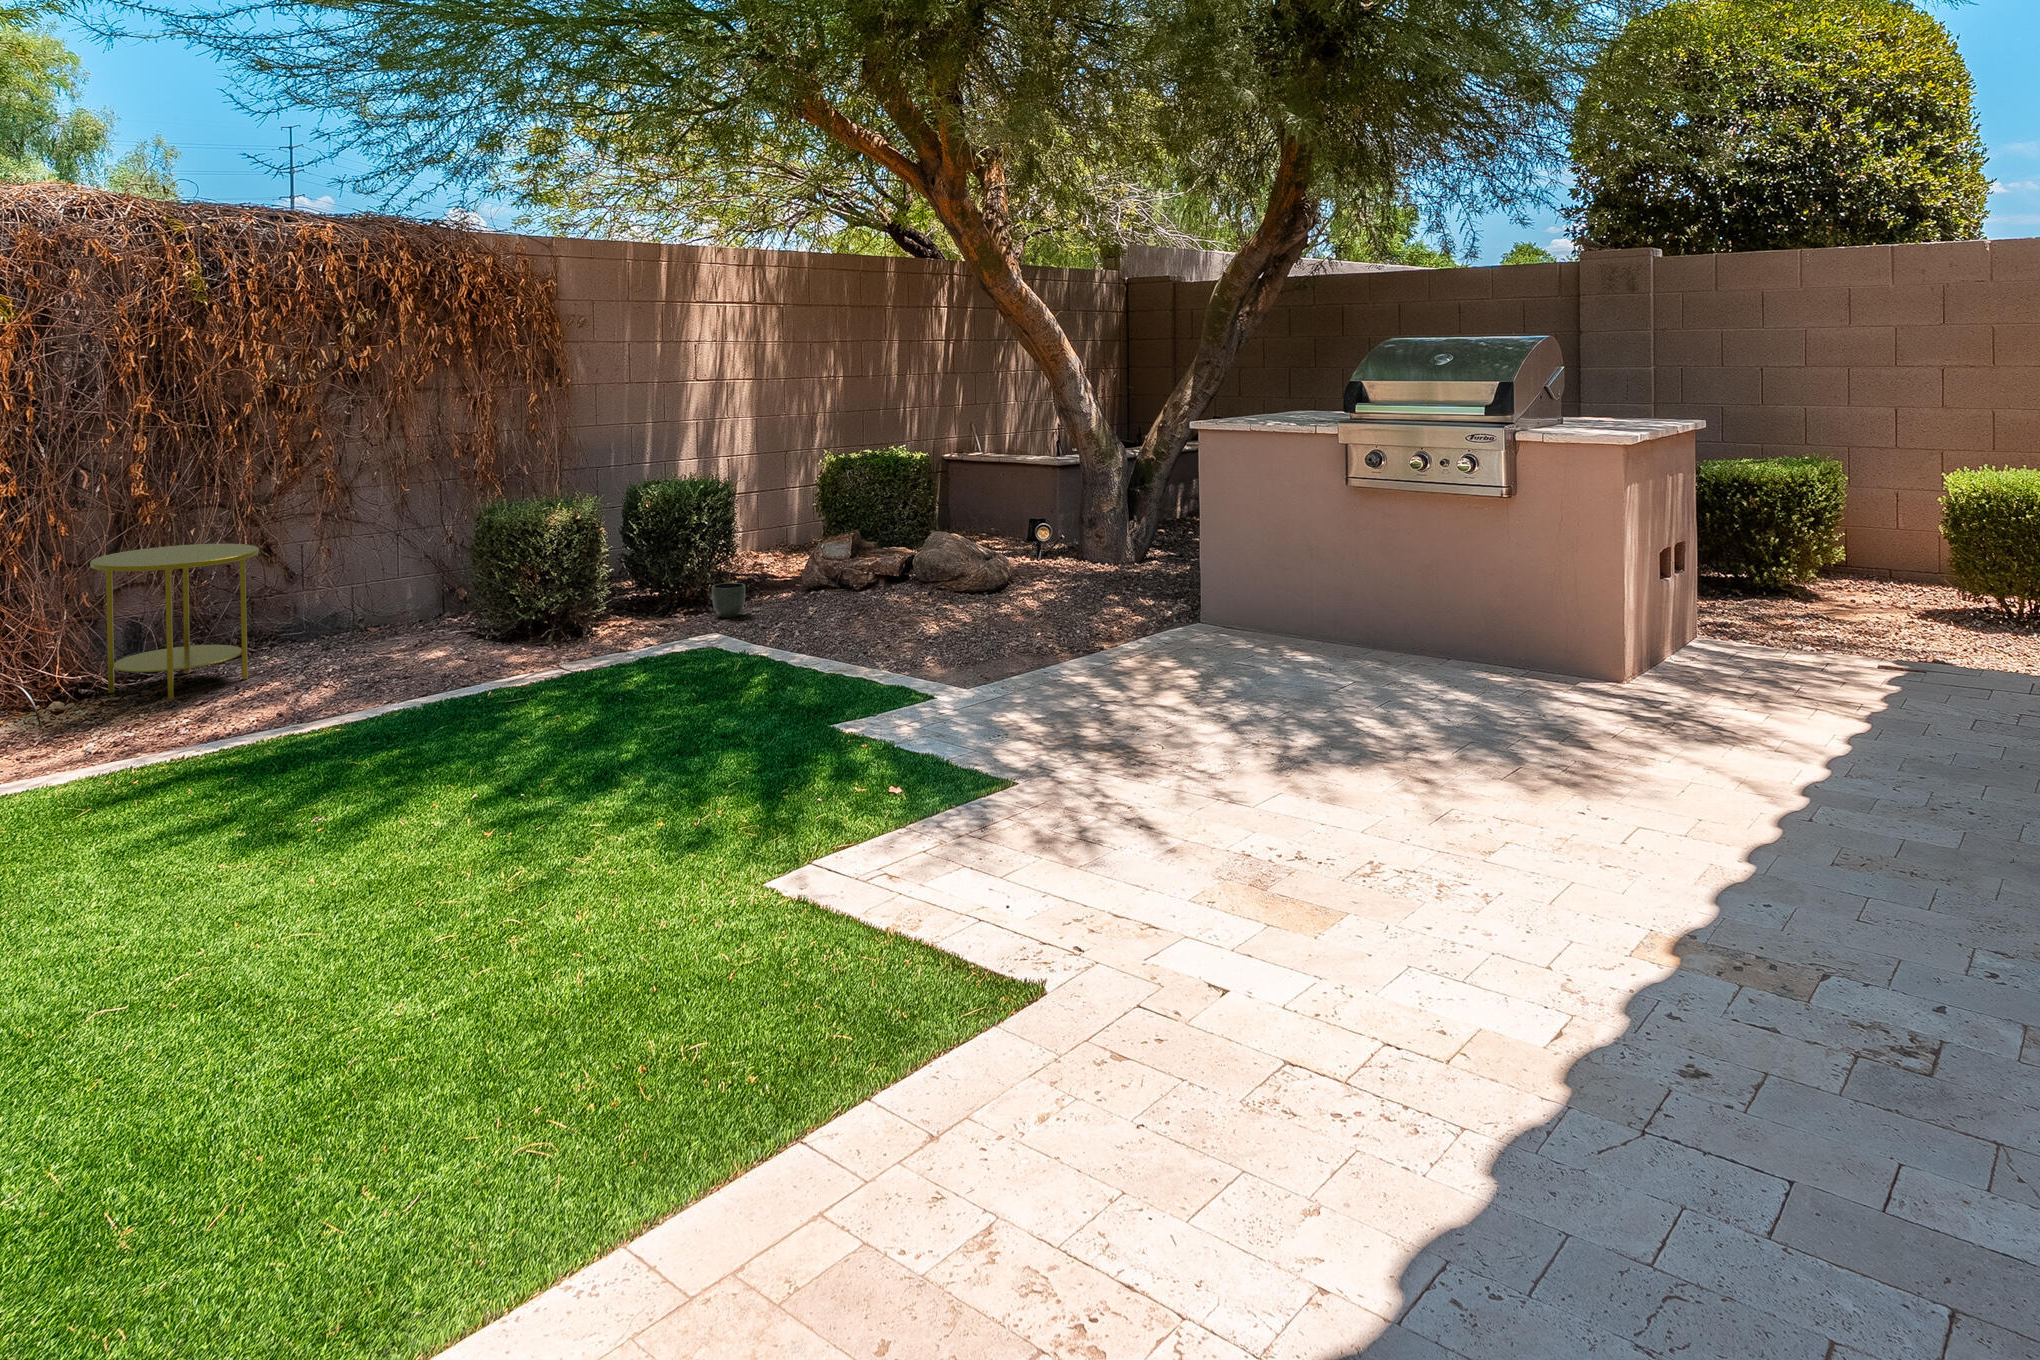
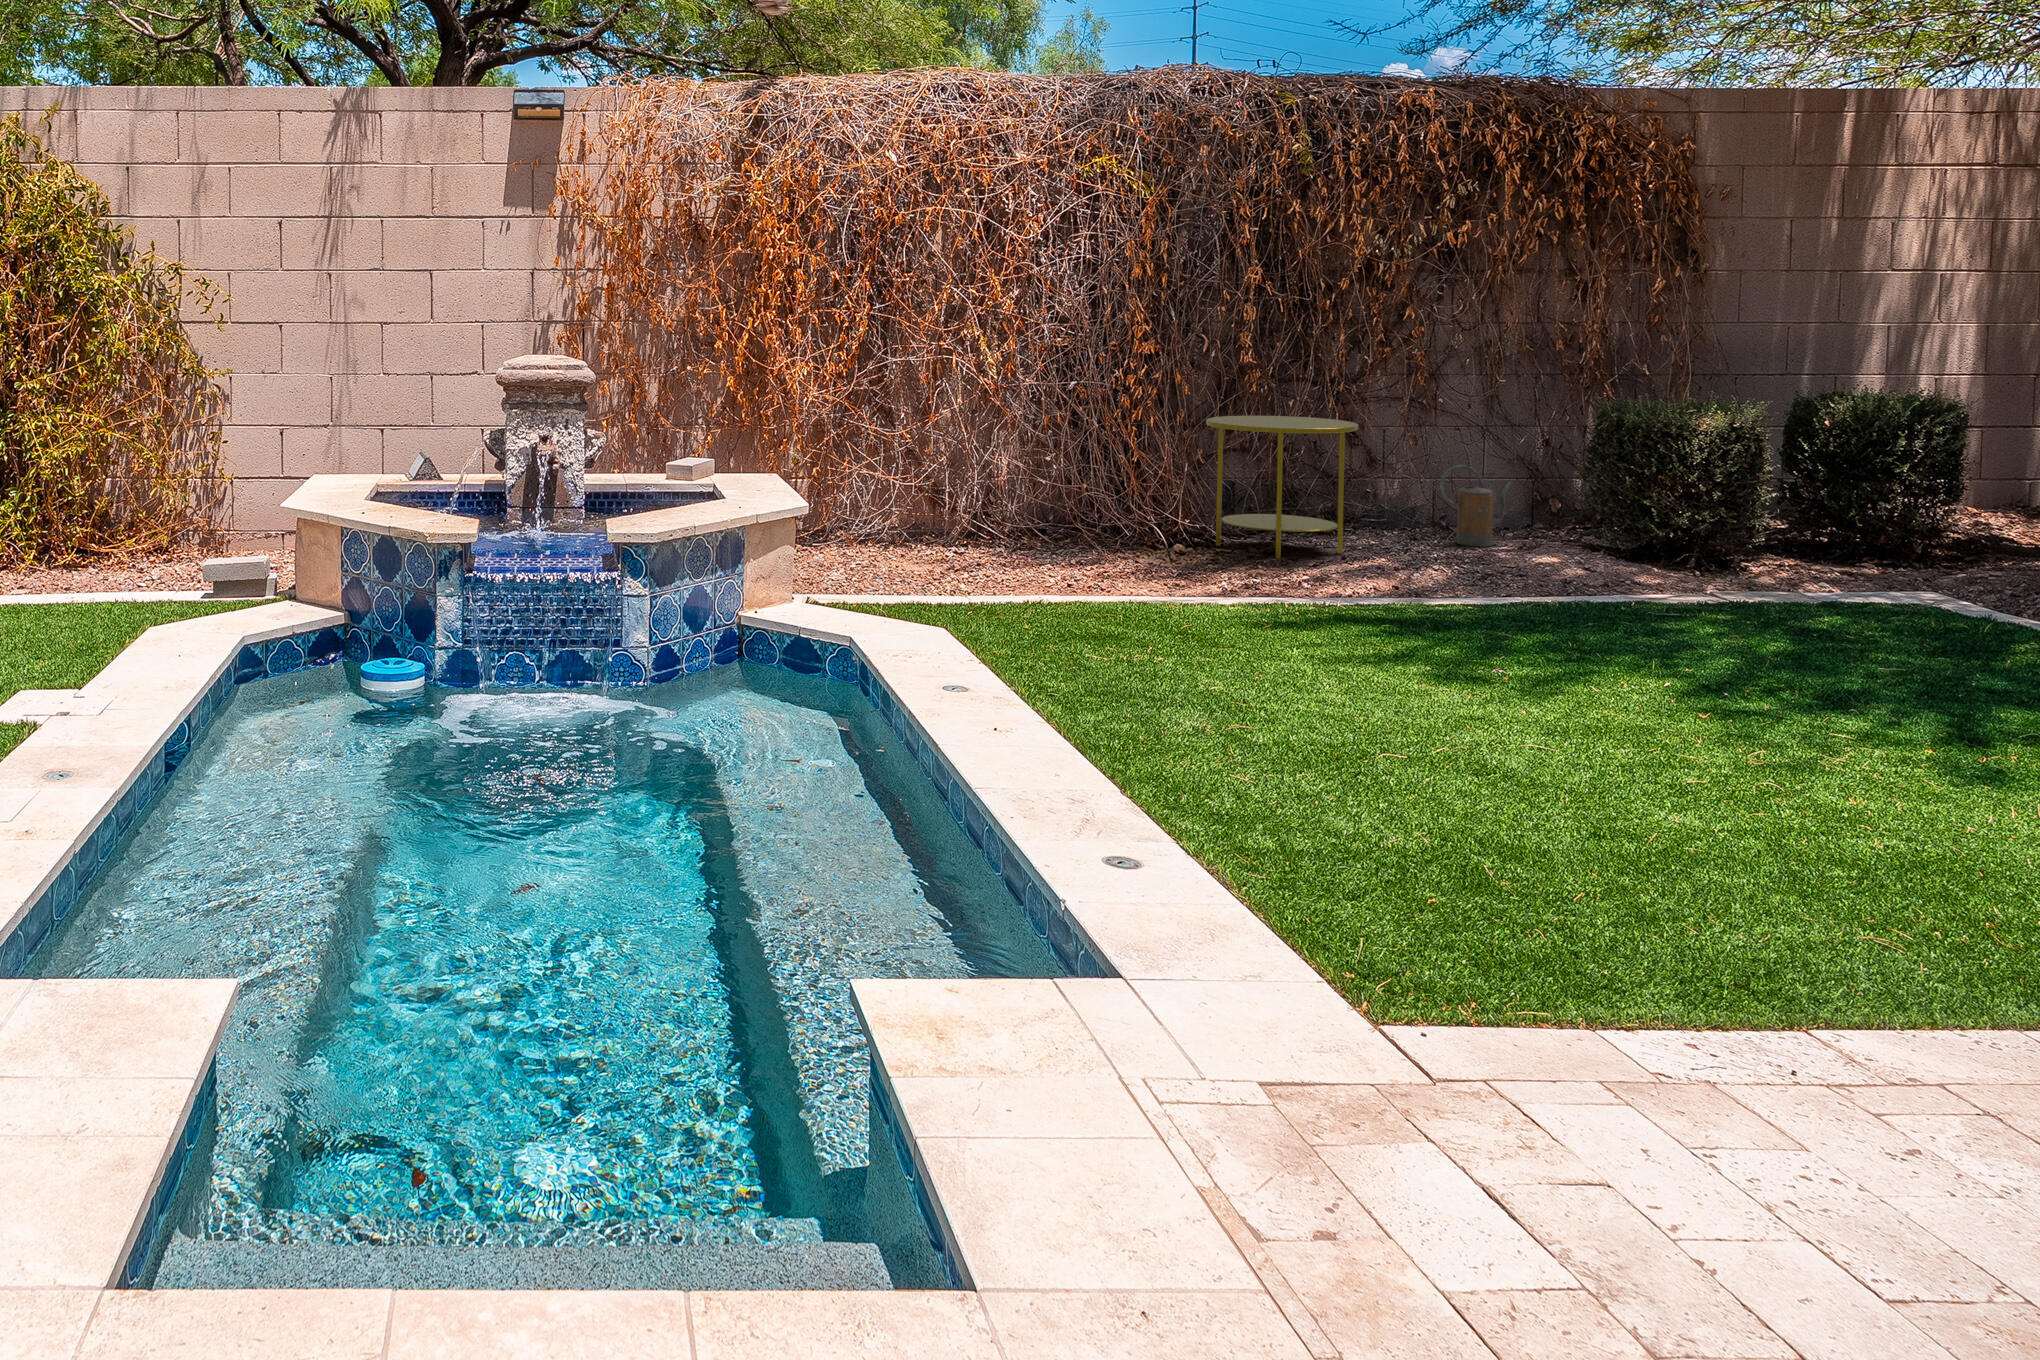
watering can: none [352,571,420,645] -> present [1440,465,1513,546]
planter: present [712,583,745,618] -> none [1926,535,1984,581]

